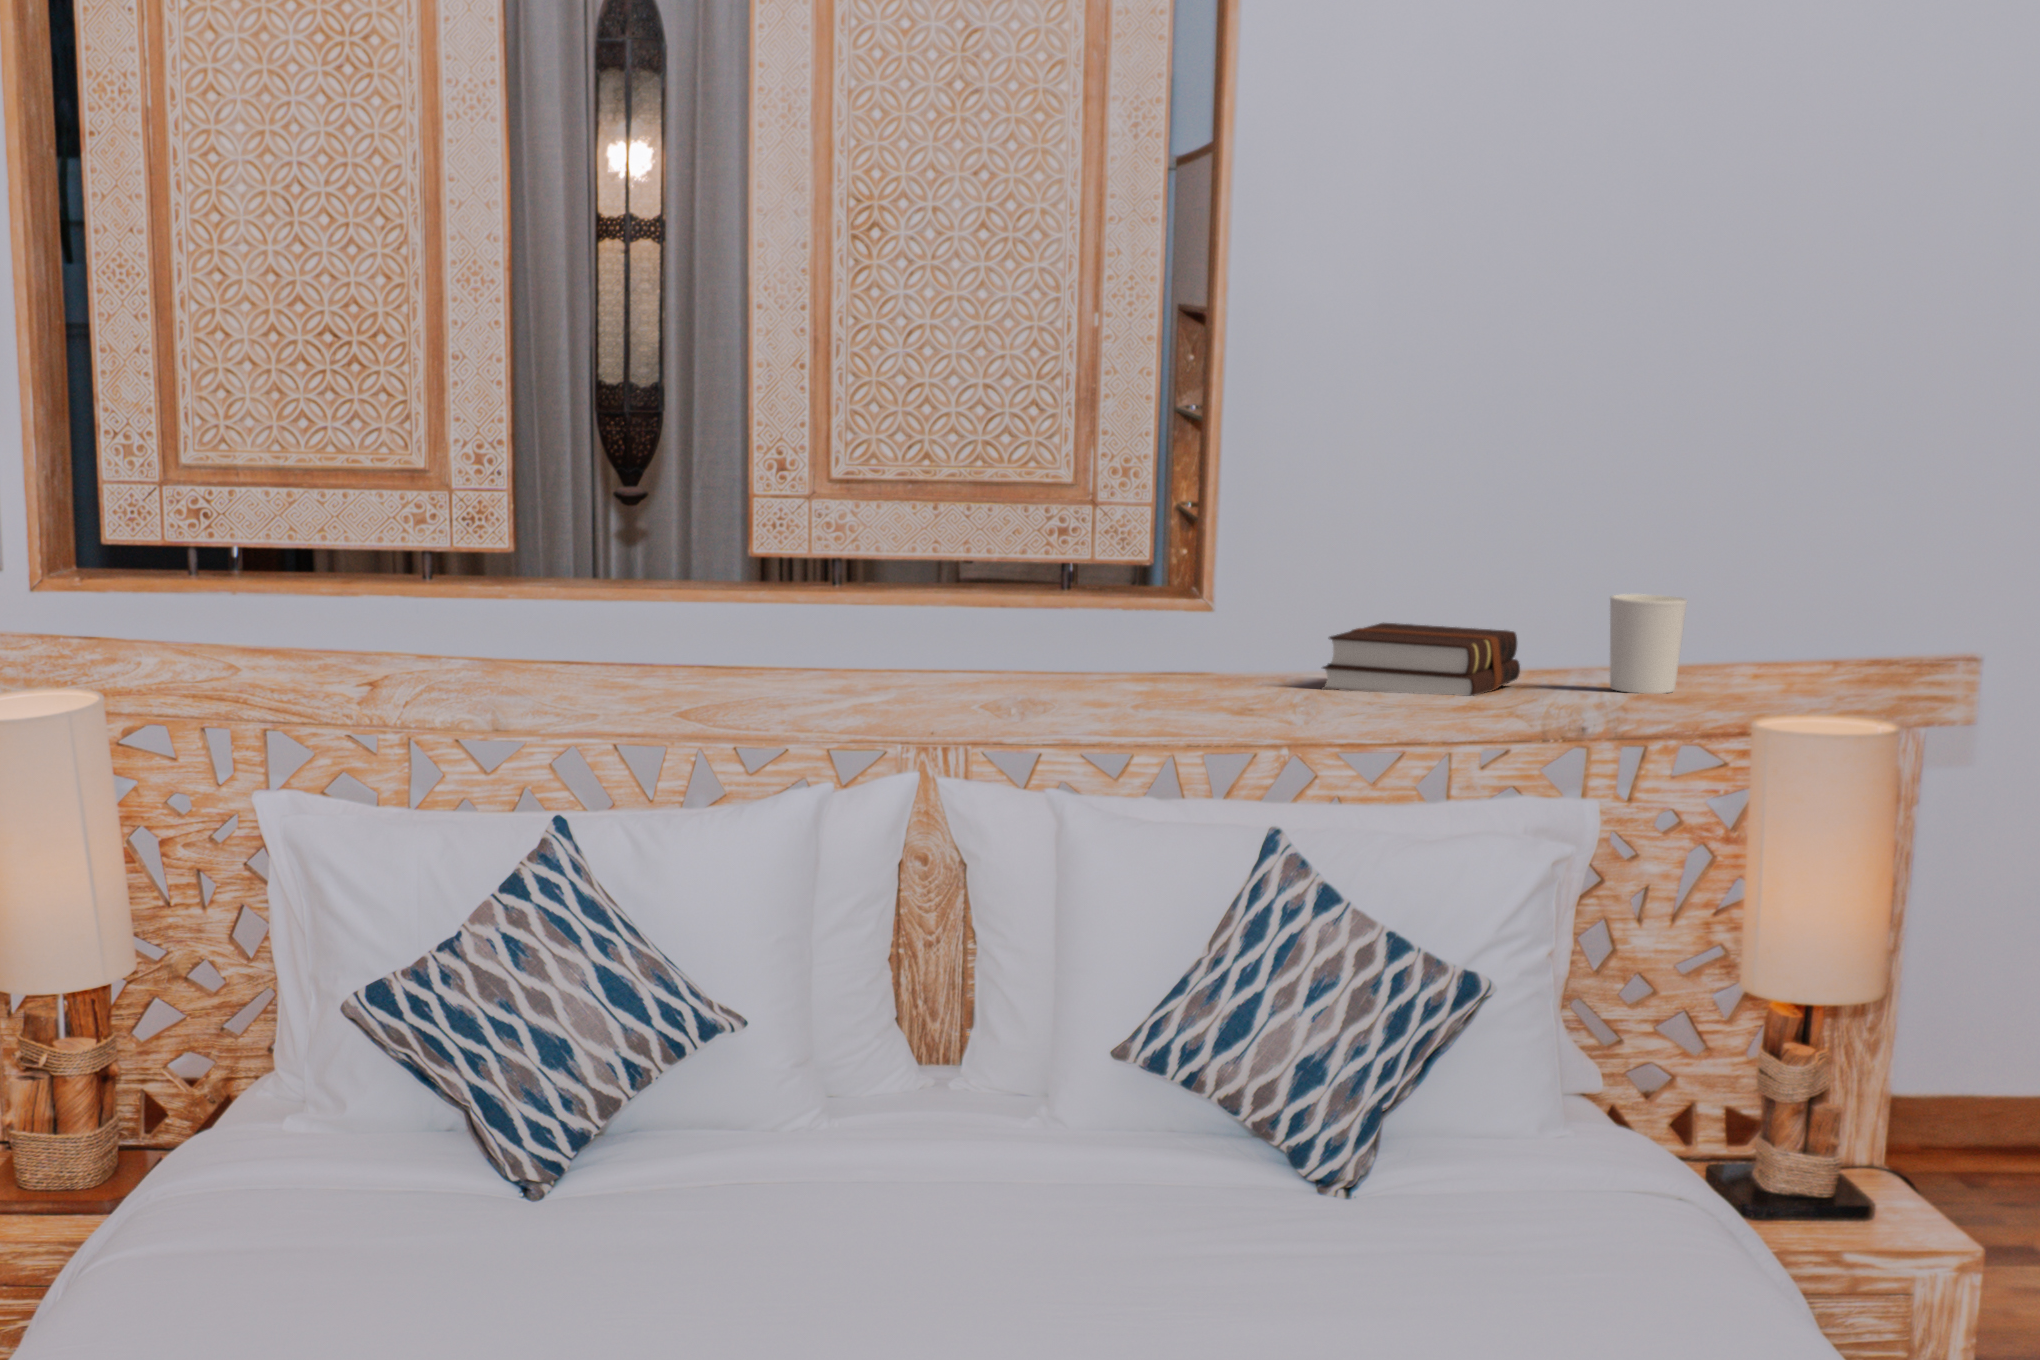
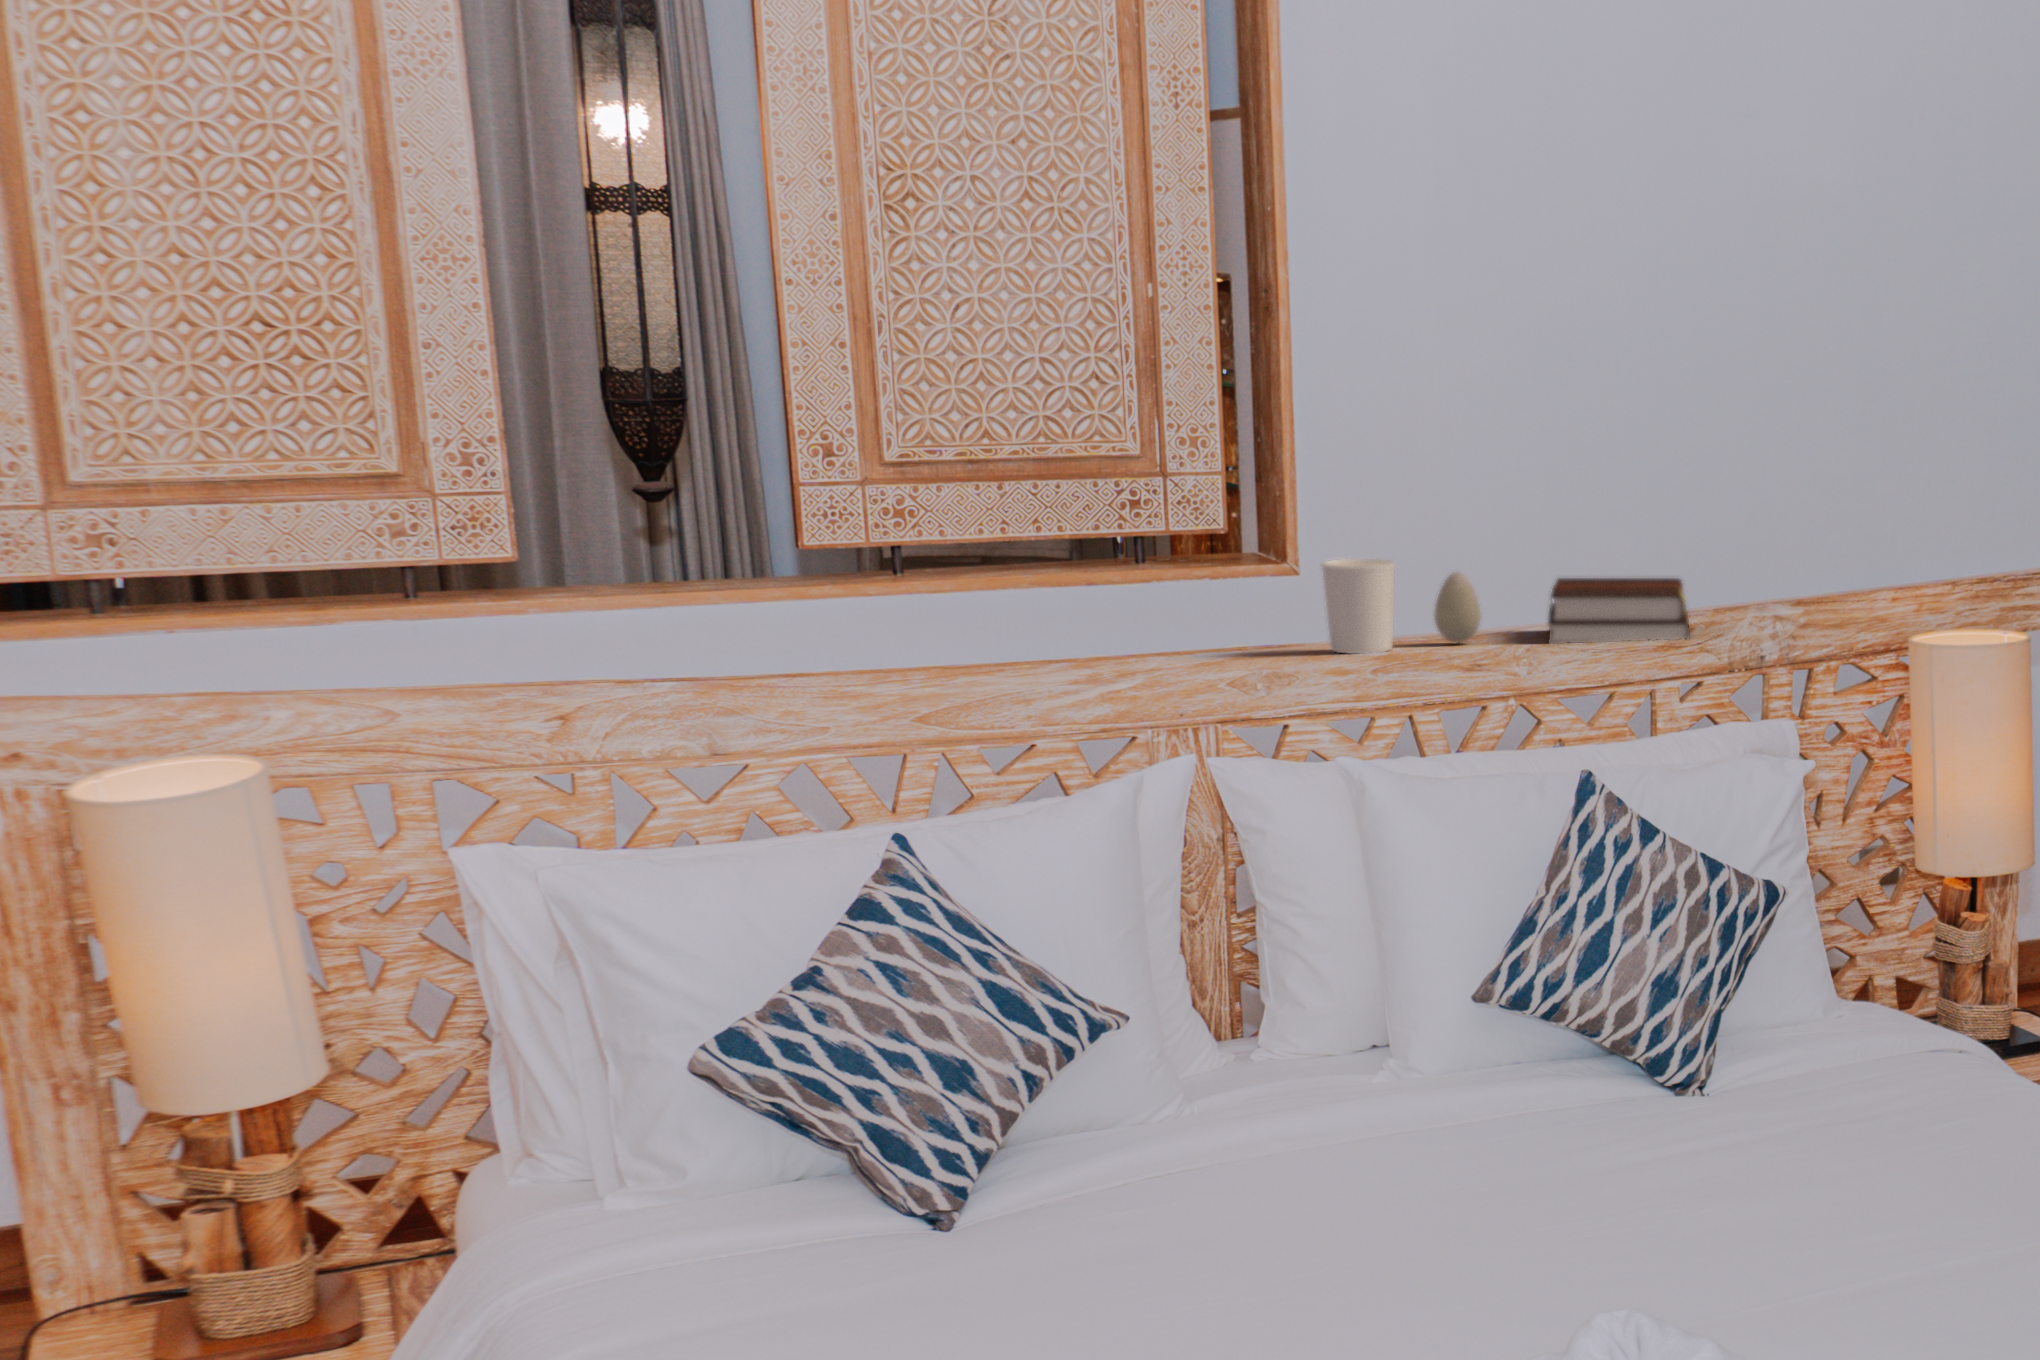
candle holder: present [1610,594,1687,694] -> present [1322,559,1395,654]
decorative egg: none [1214,606,1263,682] -> present [1435,572,1481,643]

